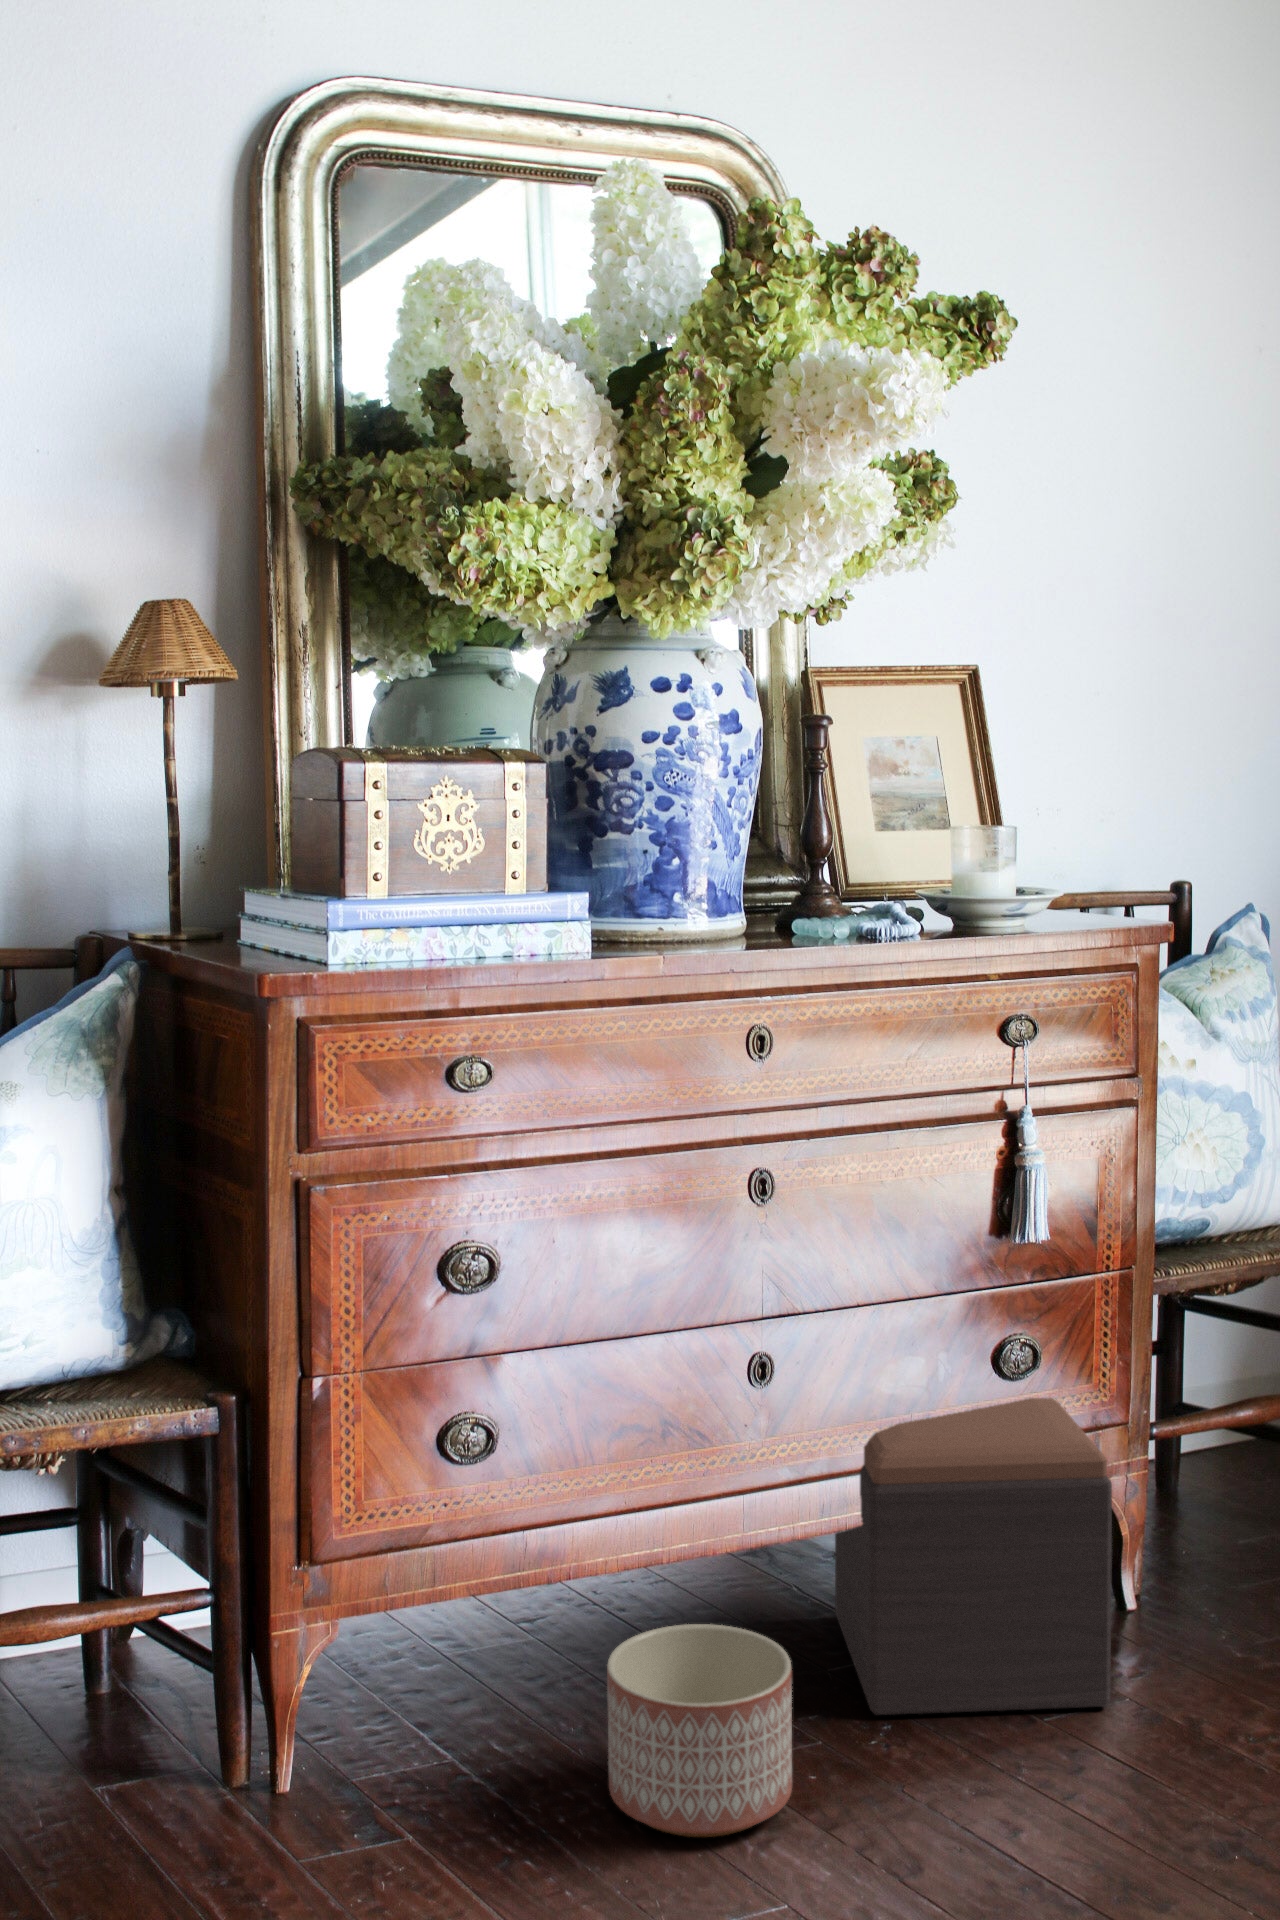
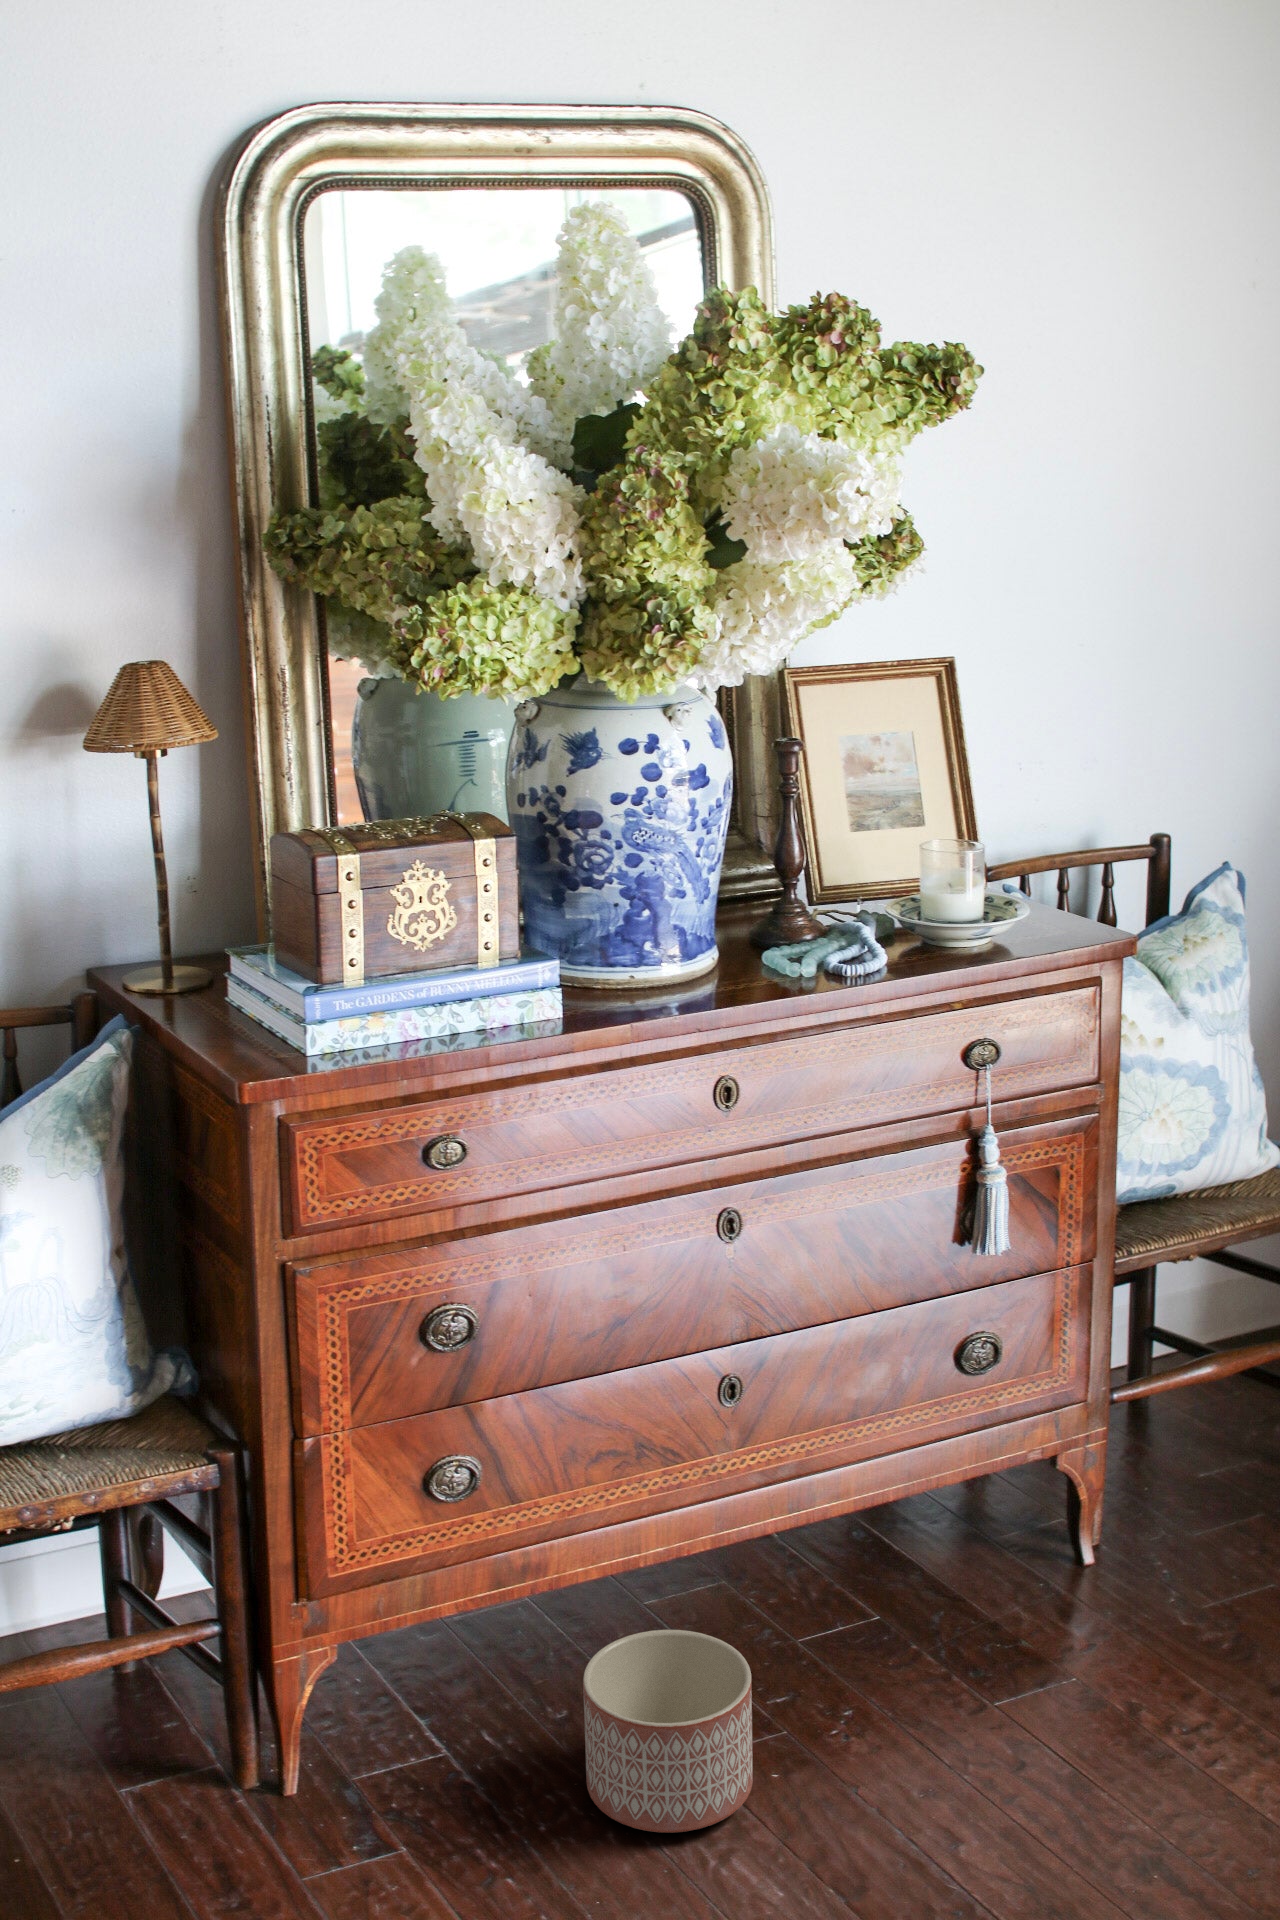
footstool: present [835,1398,1112,1715] -> none [805,1377,1057,1698]

